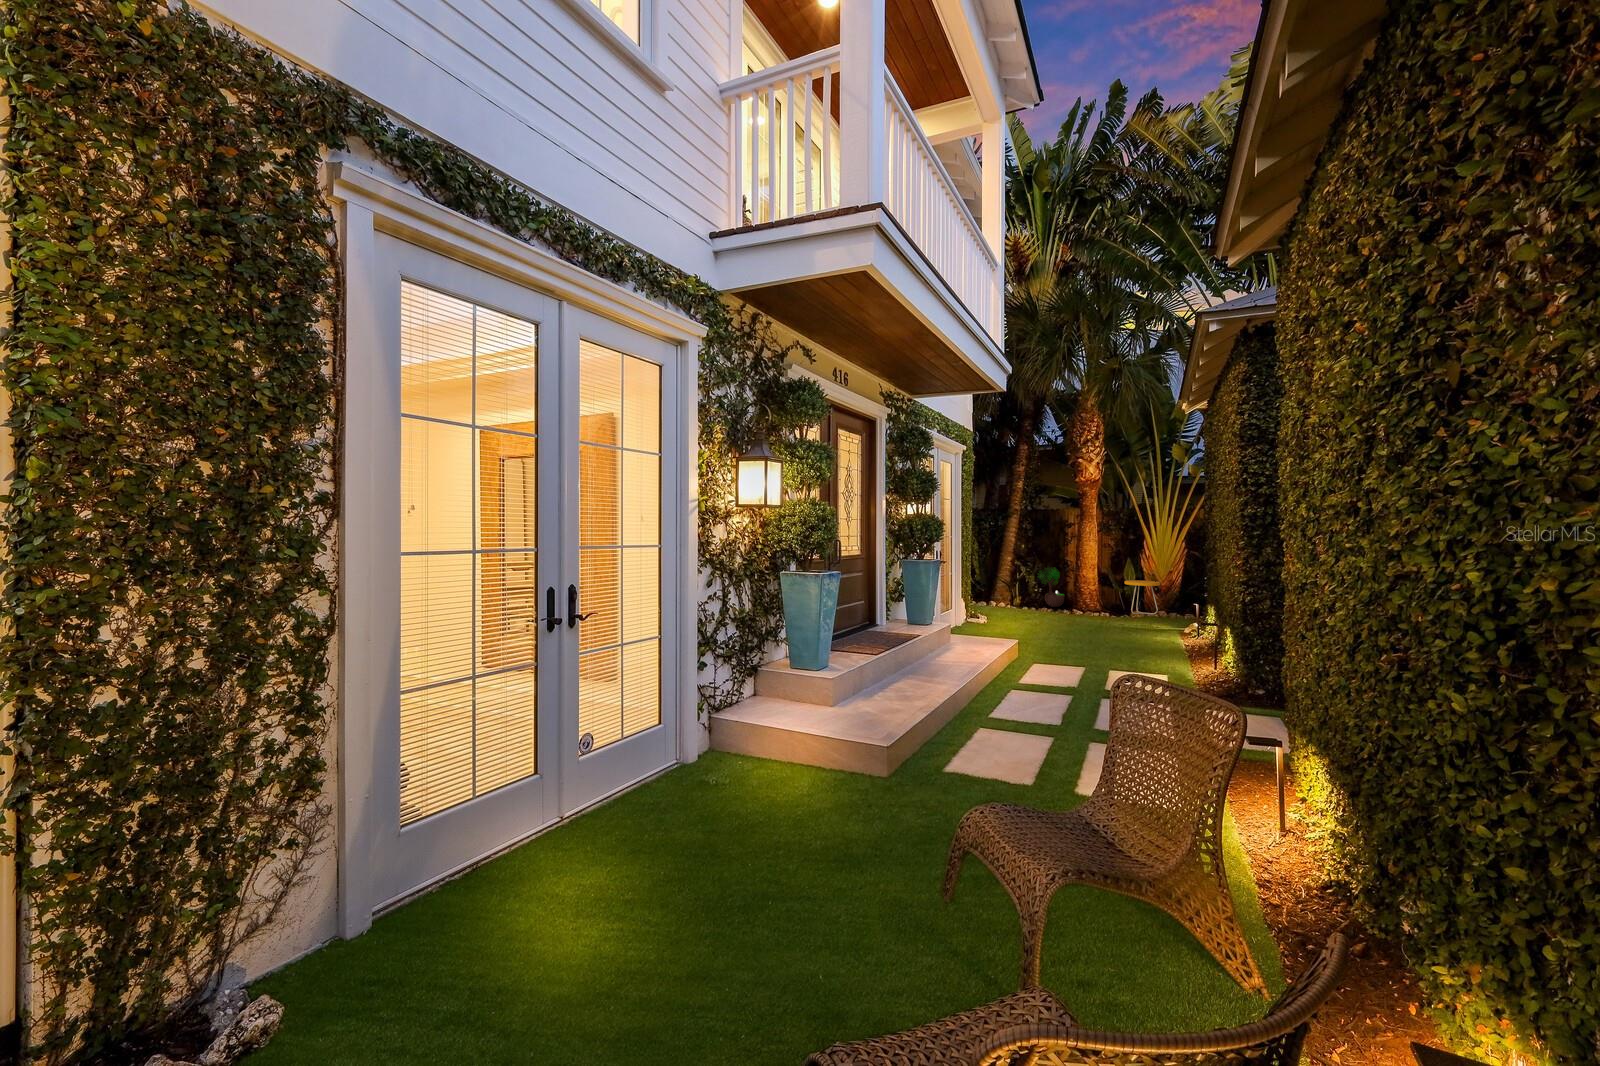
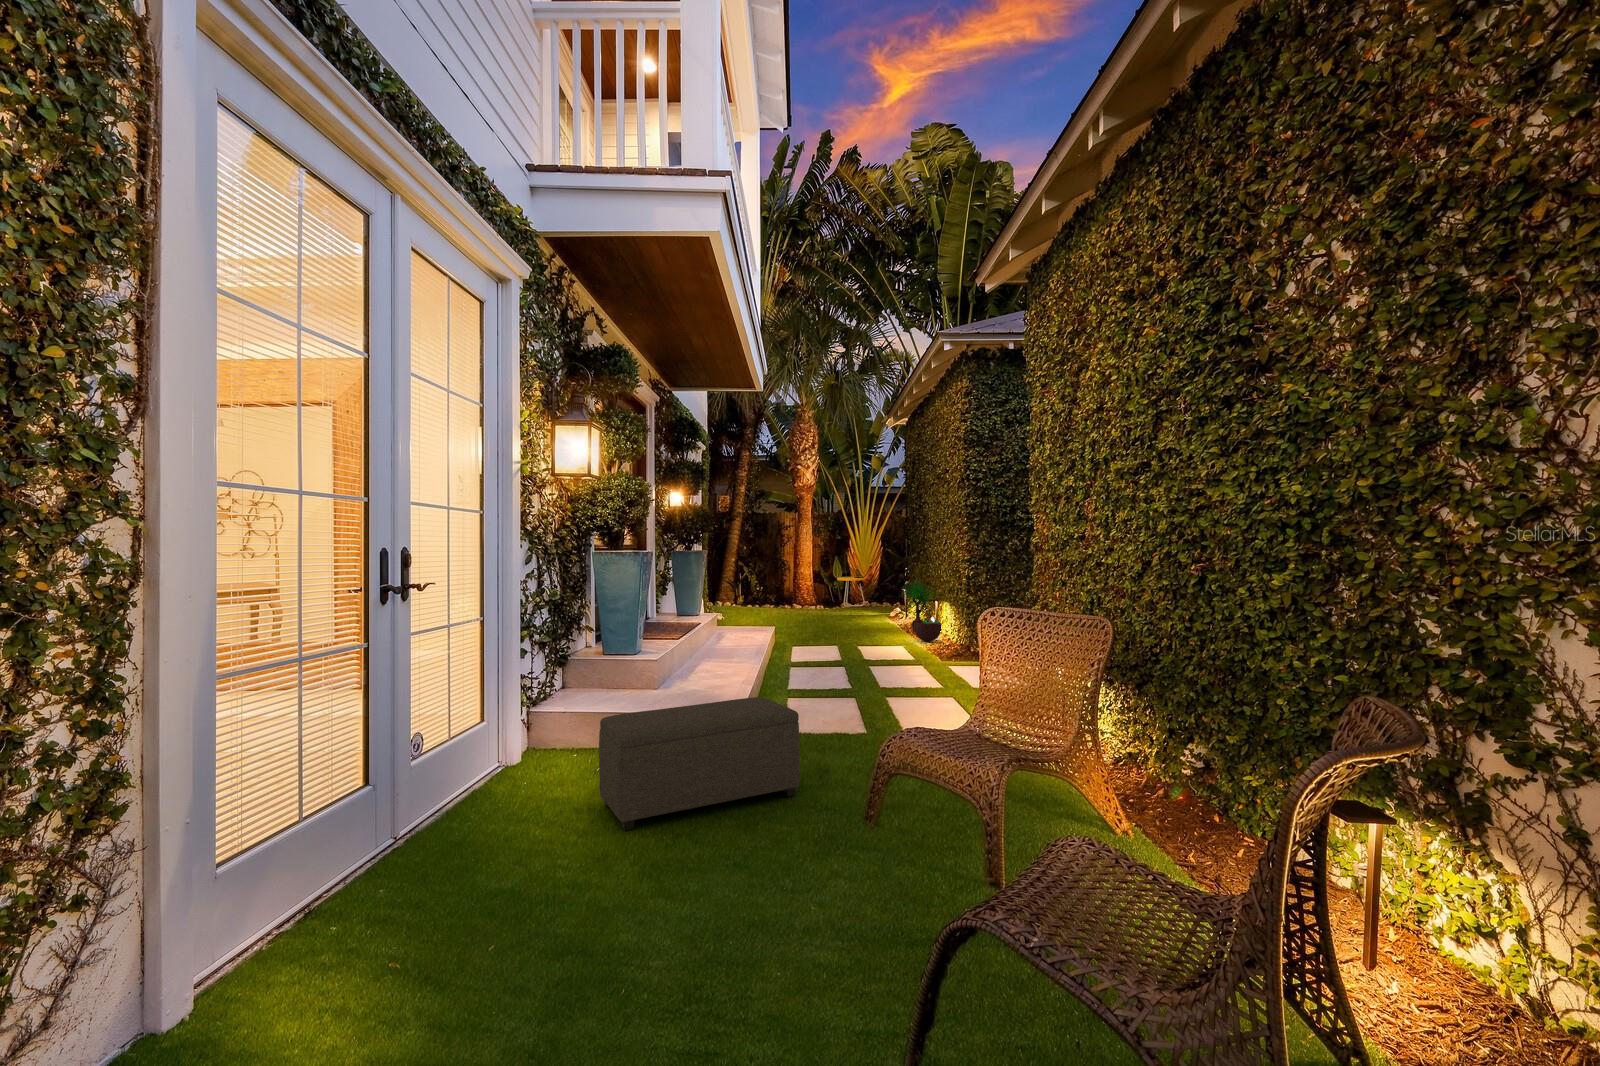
potted tree: present [1038,568,1064,607] -> present [902,582,942,641]
ottoman: none [723,737,907,848] -> present [599,697,800,831]

